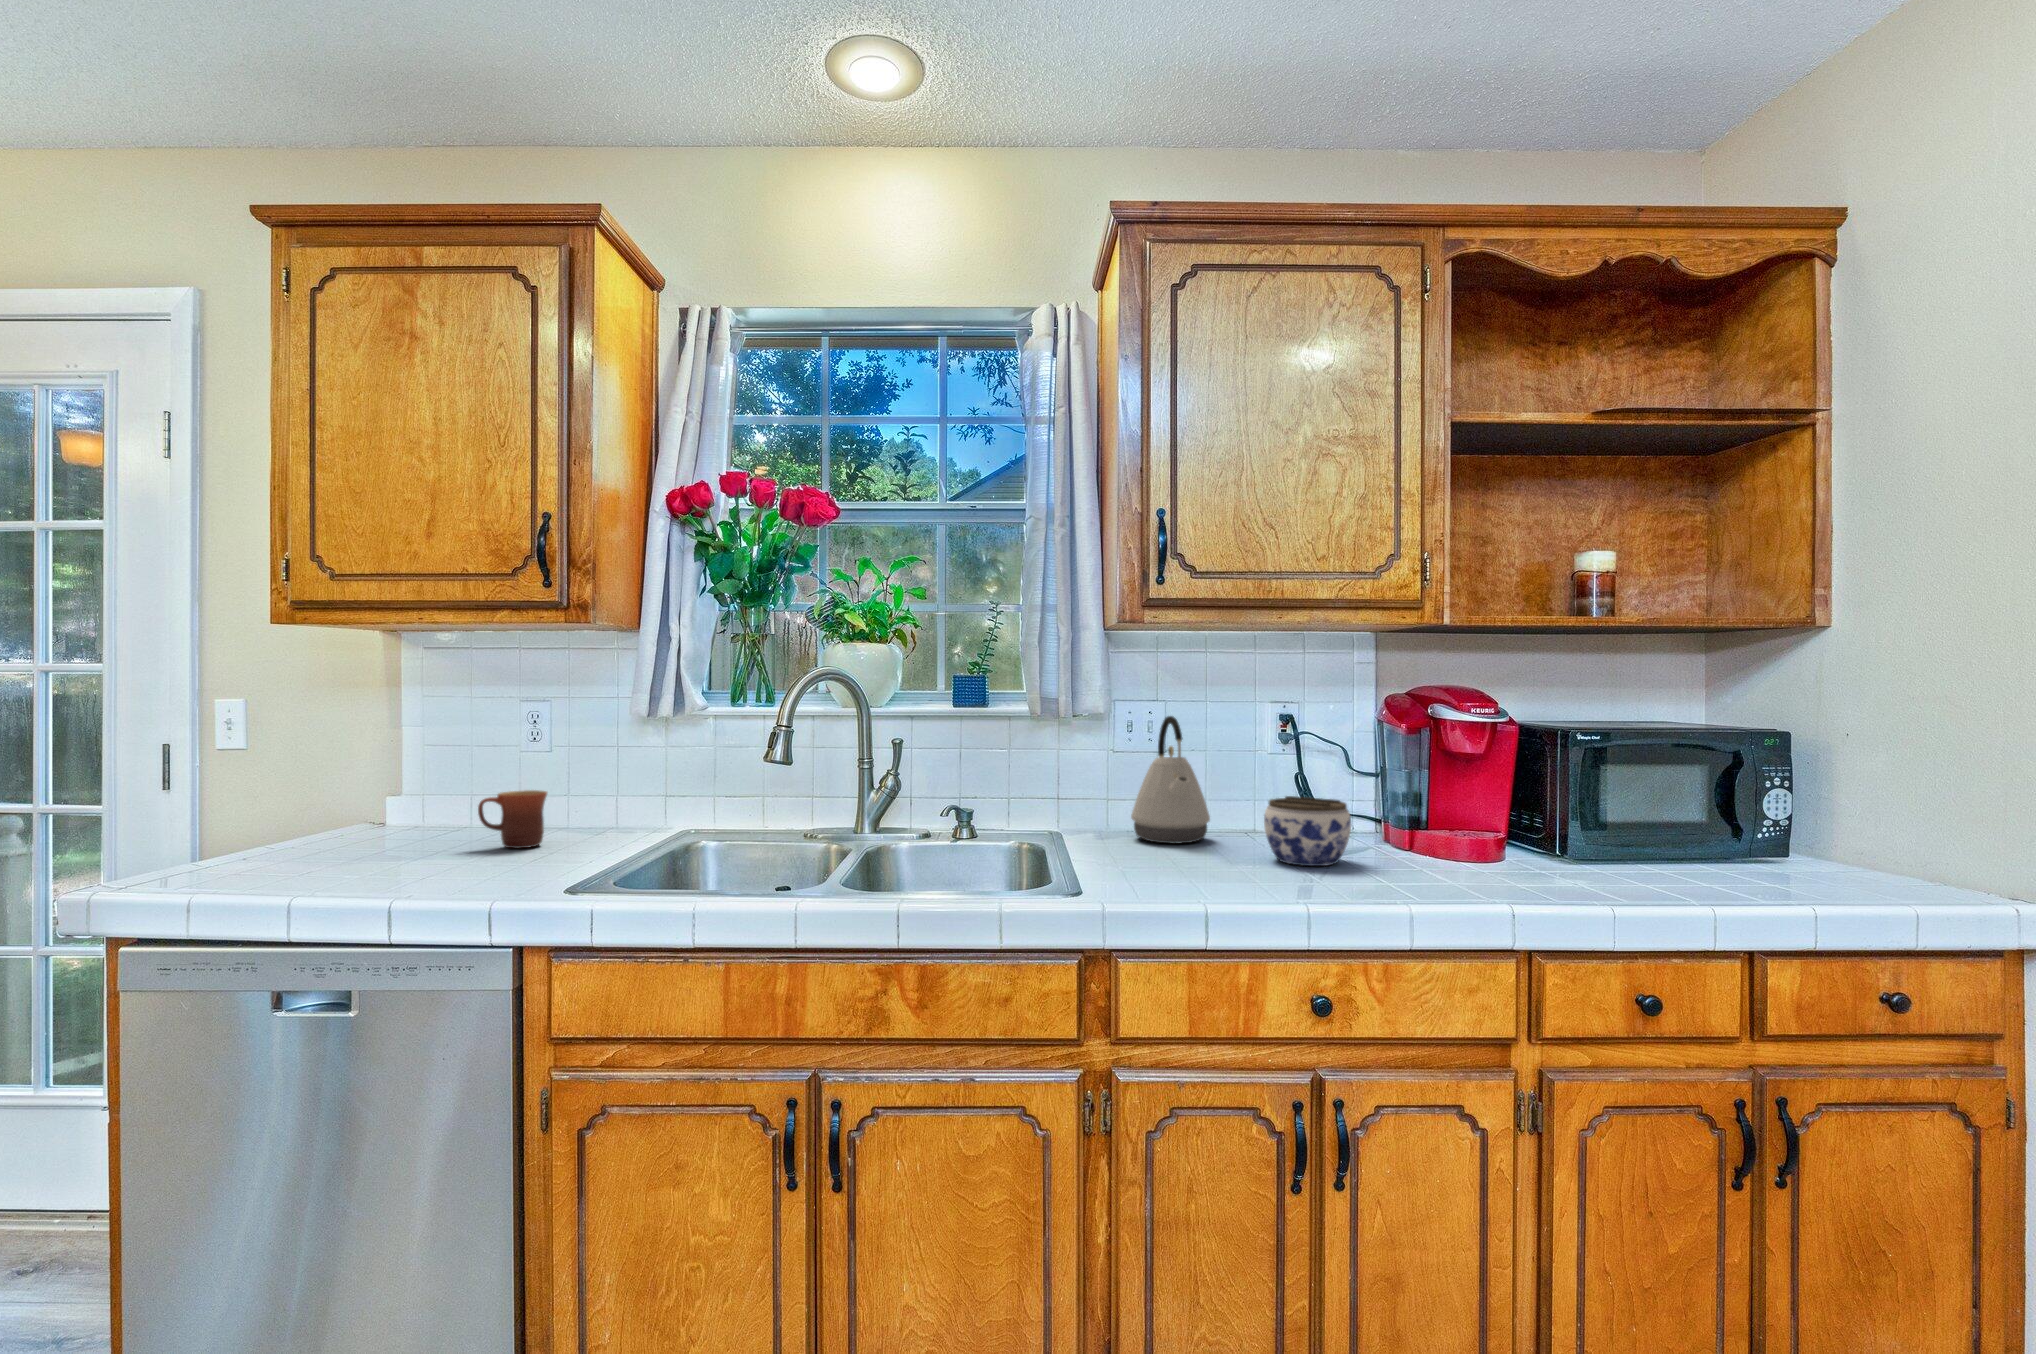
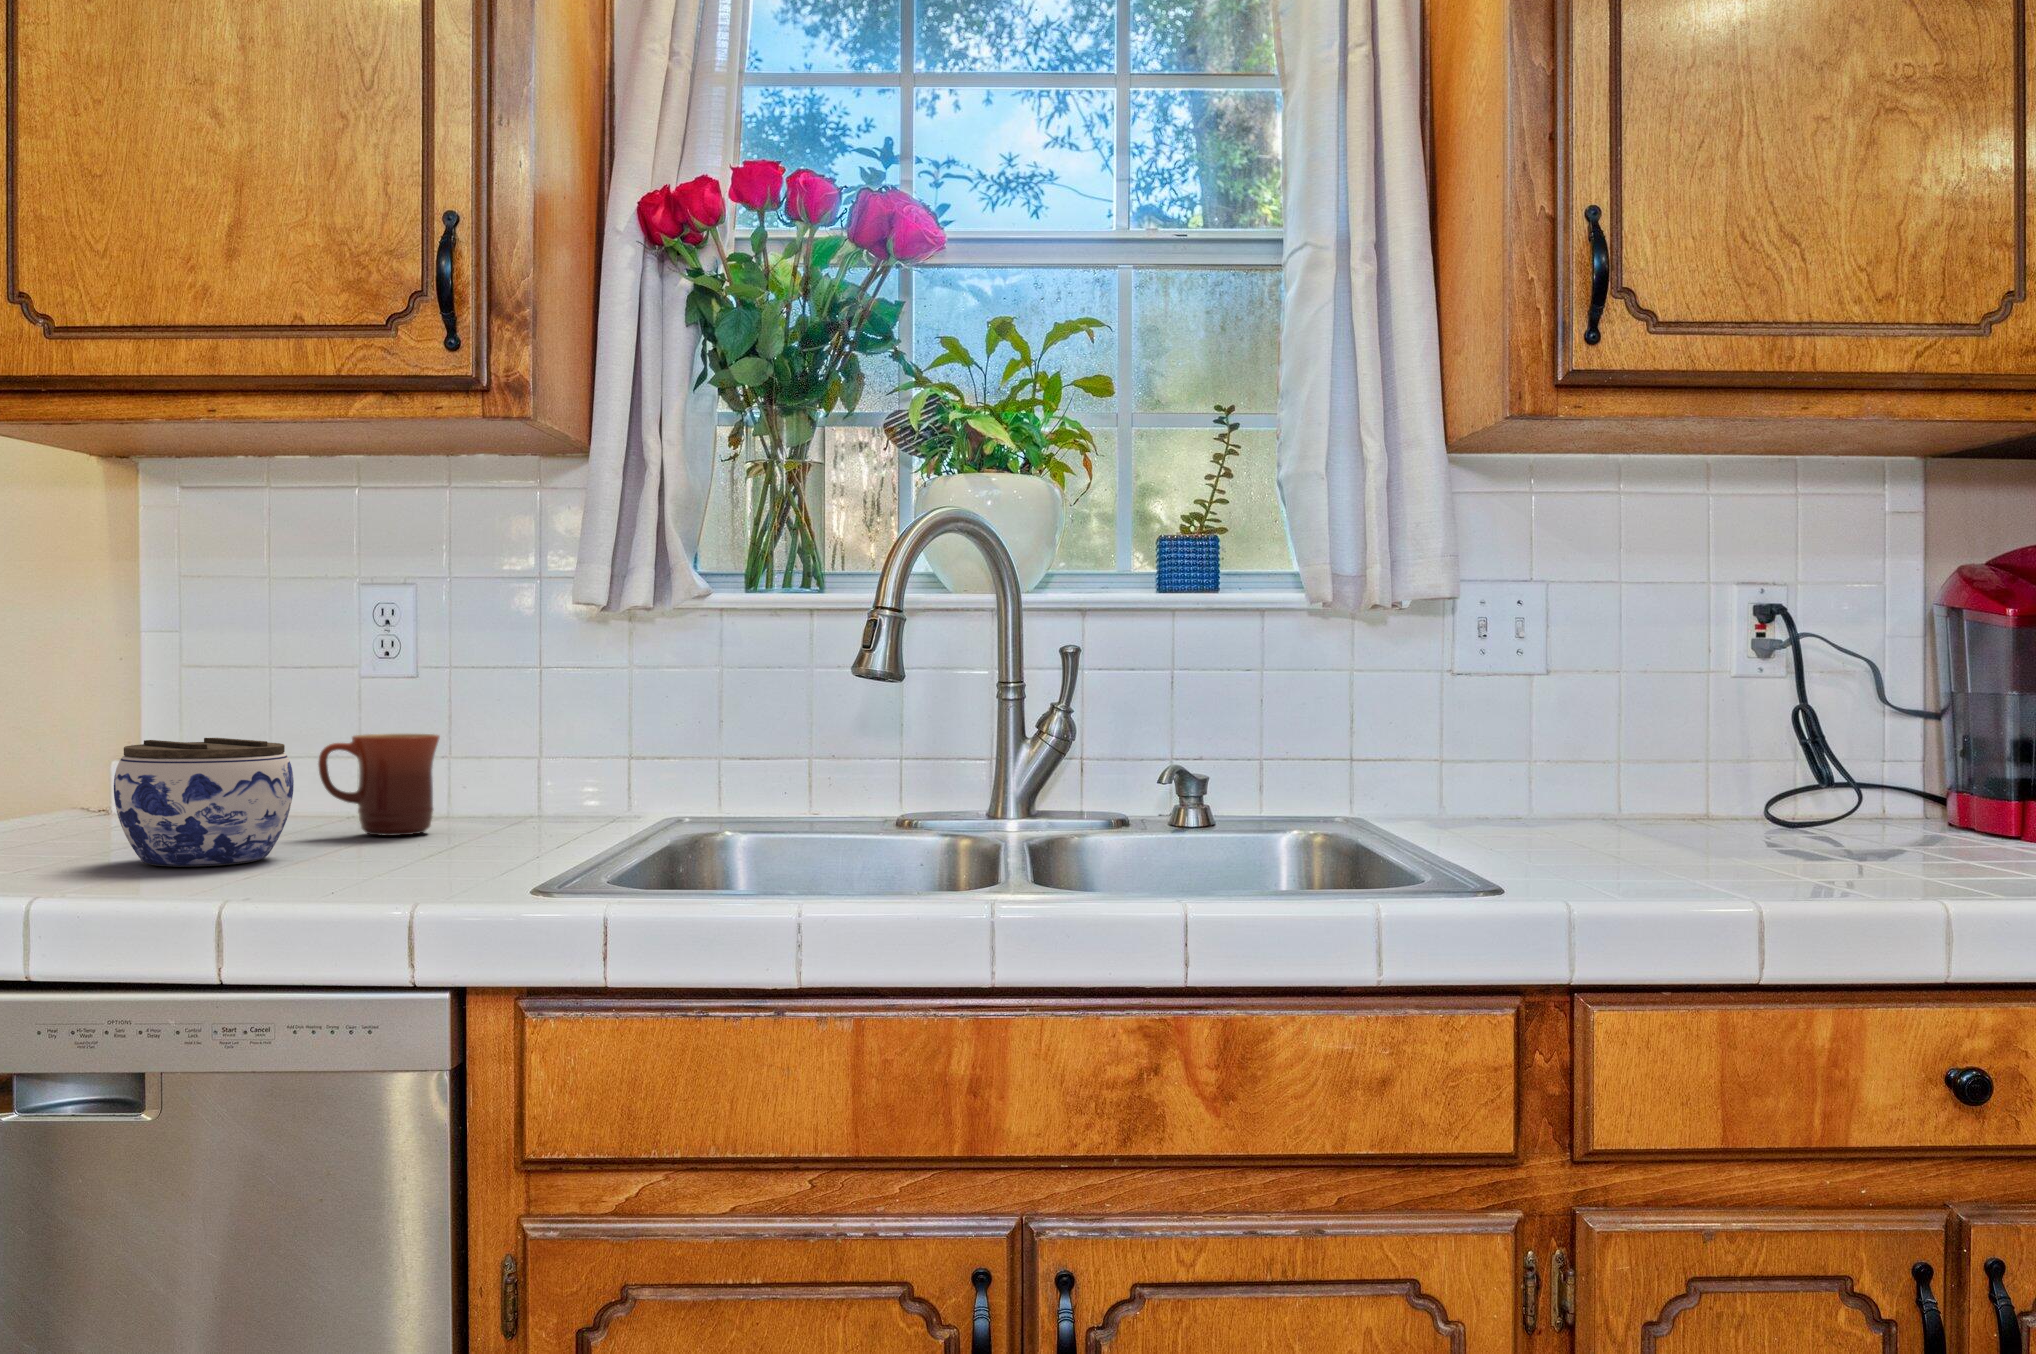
kettle: present [1131,716,1210,843] -> none [1491,602,1640,831]
jar: present [1264,796,1351,866] -> present [114,738,294,866]

